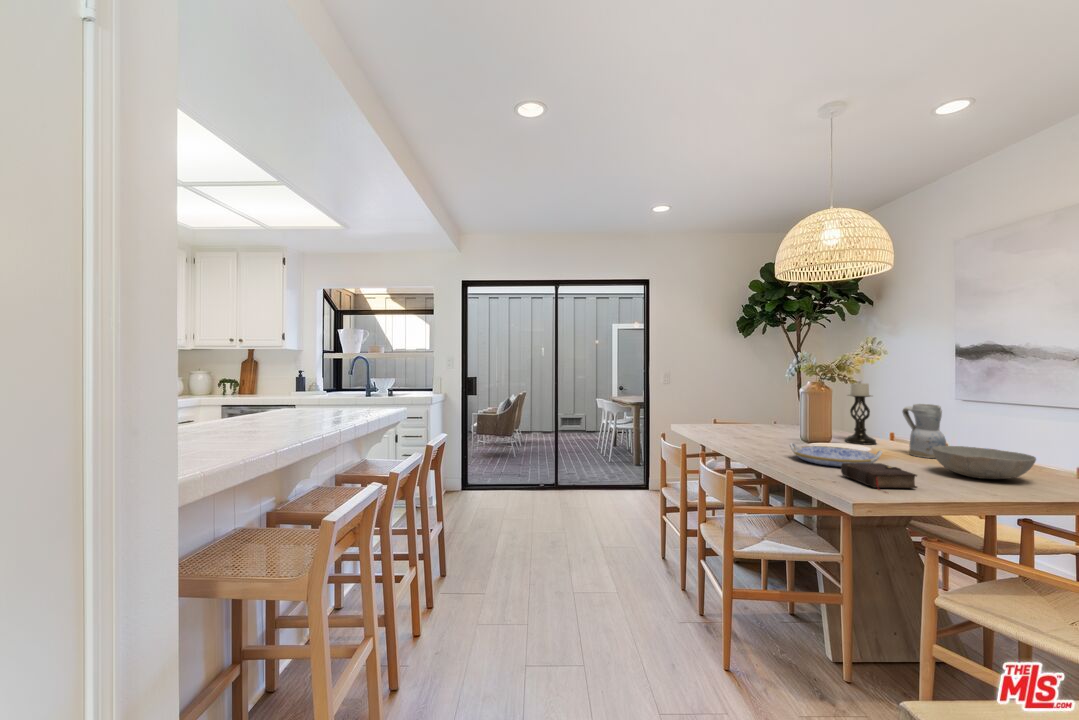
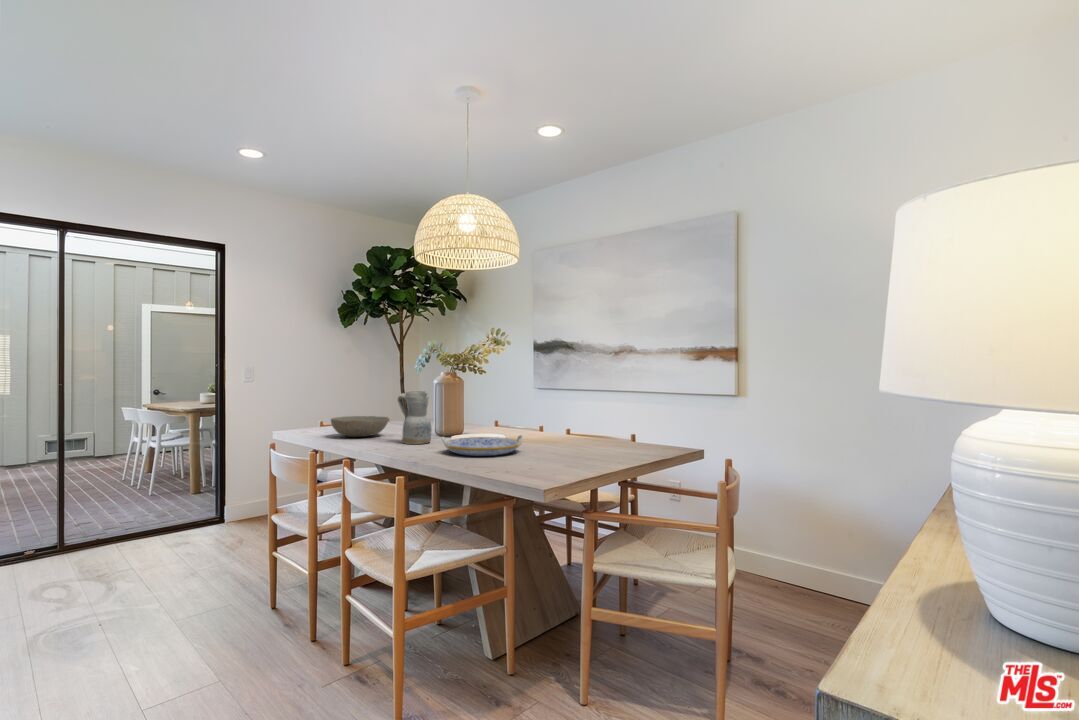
candle holder: present [845,381,876,445] -> none [467,371,494,434]
ceramic pitcher: present [902,404,946,458] -> present [398,391,432,444]
bowl: present [932,446,1036,479] -> present [331,416,389,437]
book: present [841,463,917,489] -> none [504,446,568,472]

